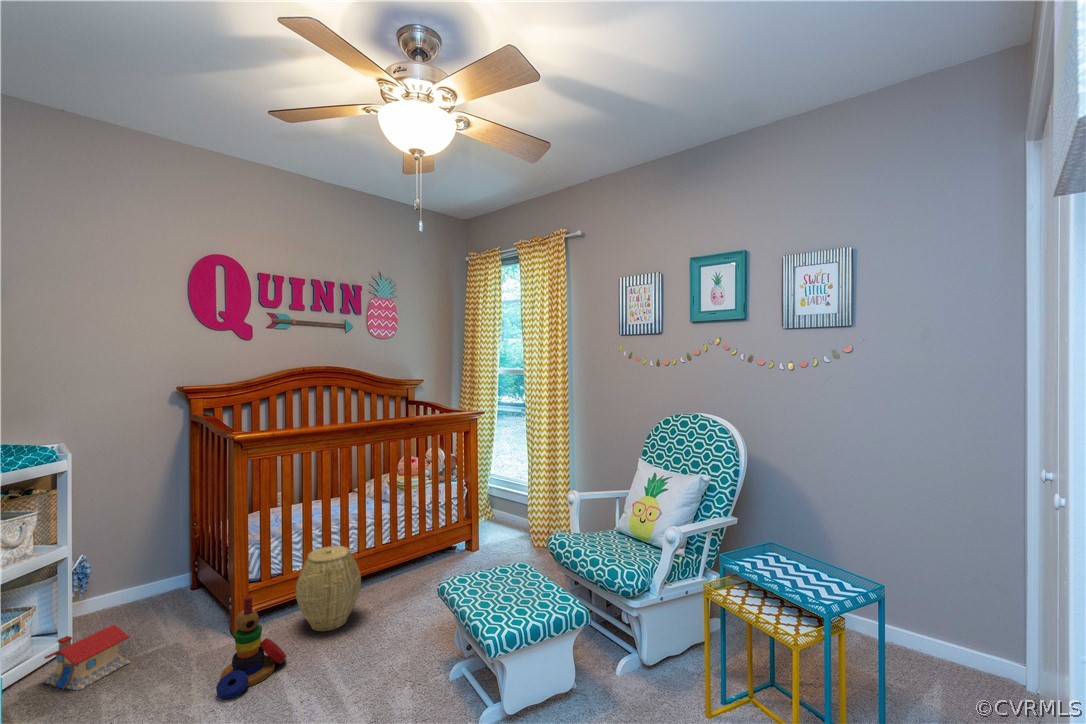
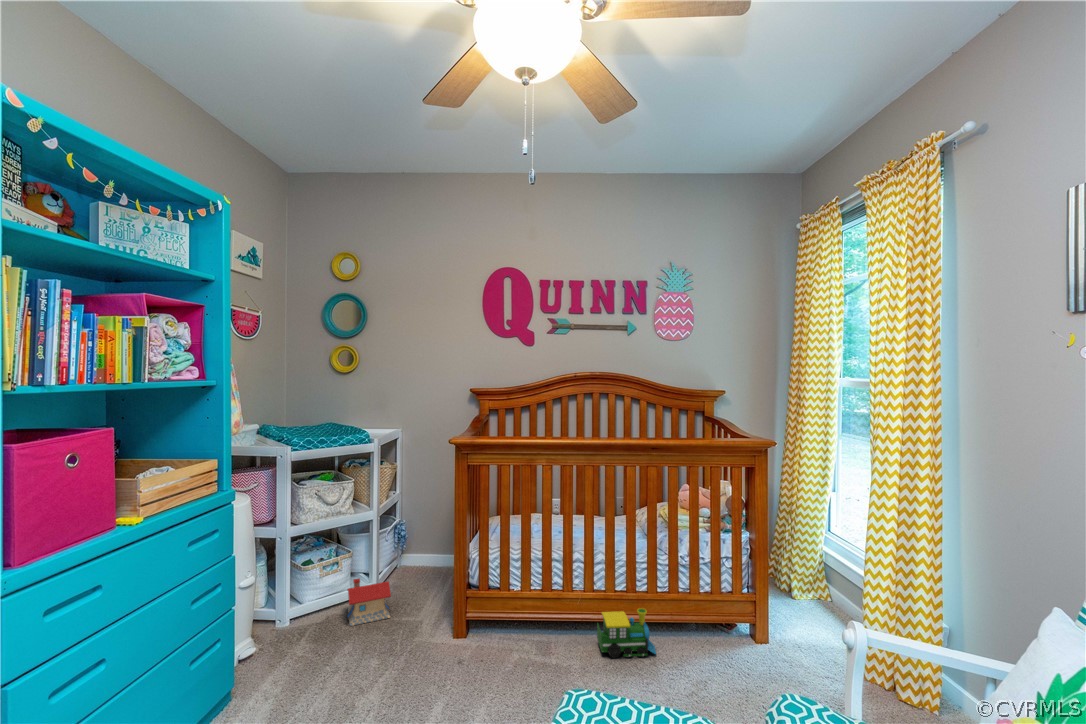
woven basket: present [296,546,361,631] -> none [494,572,561,671]
toy train: none [373,550,421,594] -> present [597,608,656,658]
stacking toy: present [216,596,286,700] -> none [386,601,461,699]

